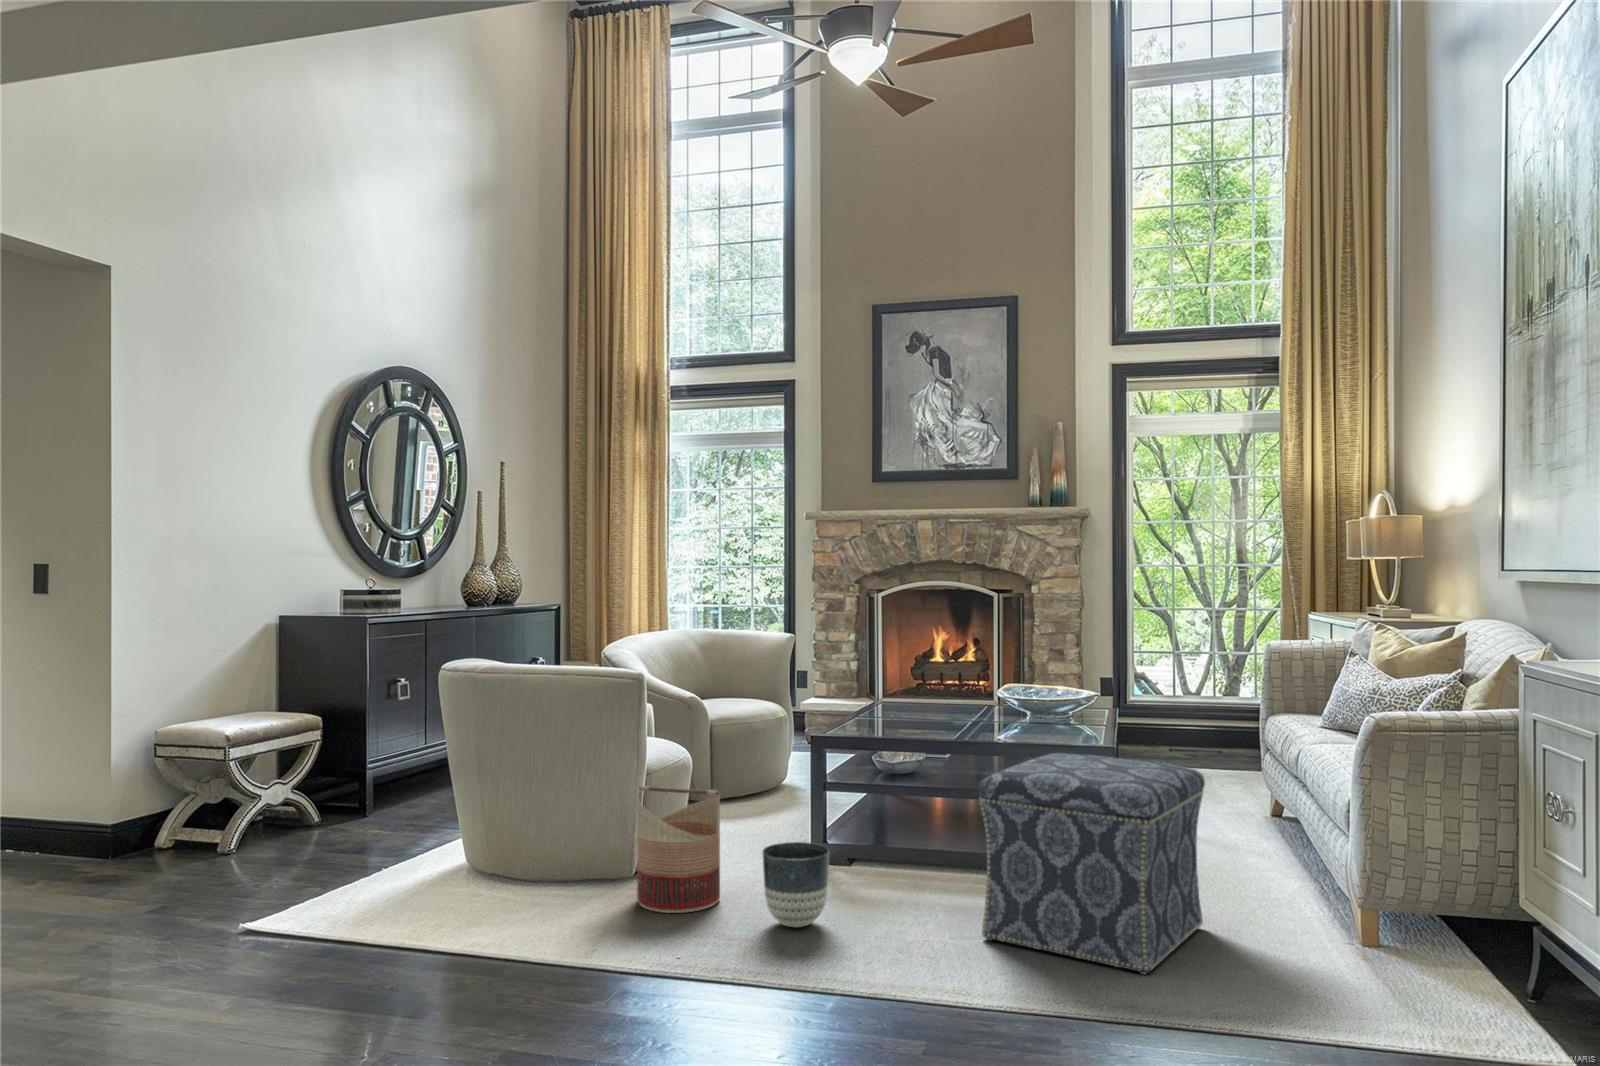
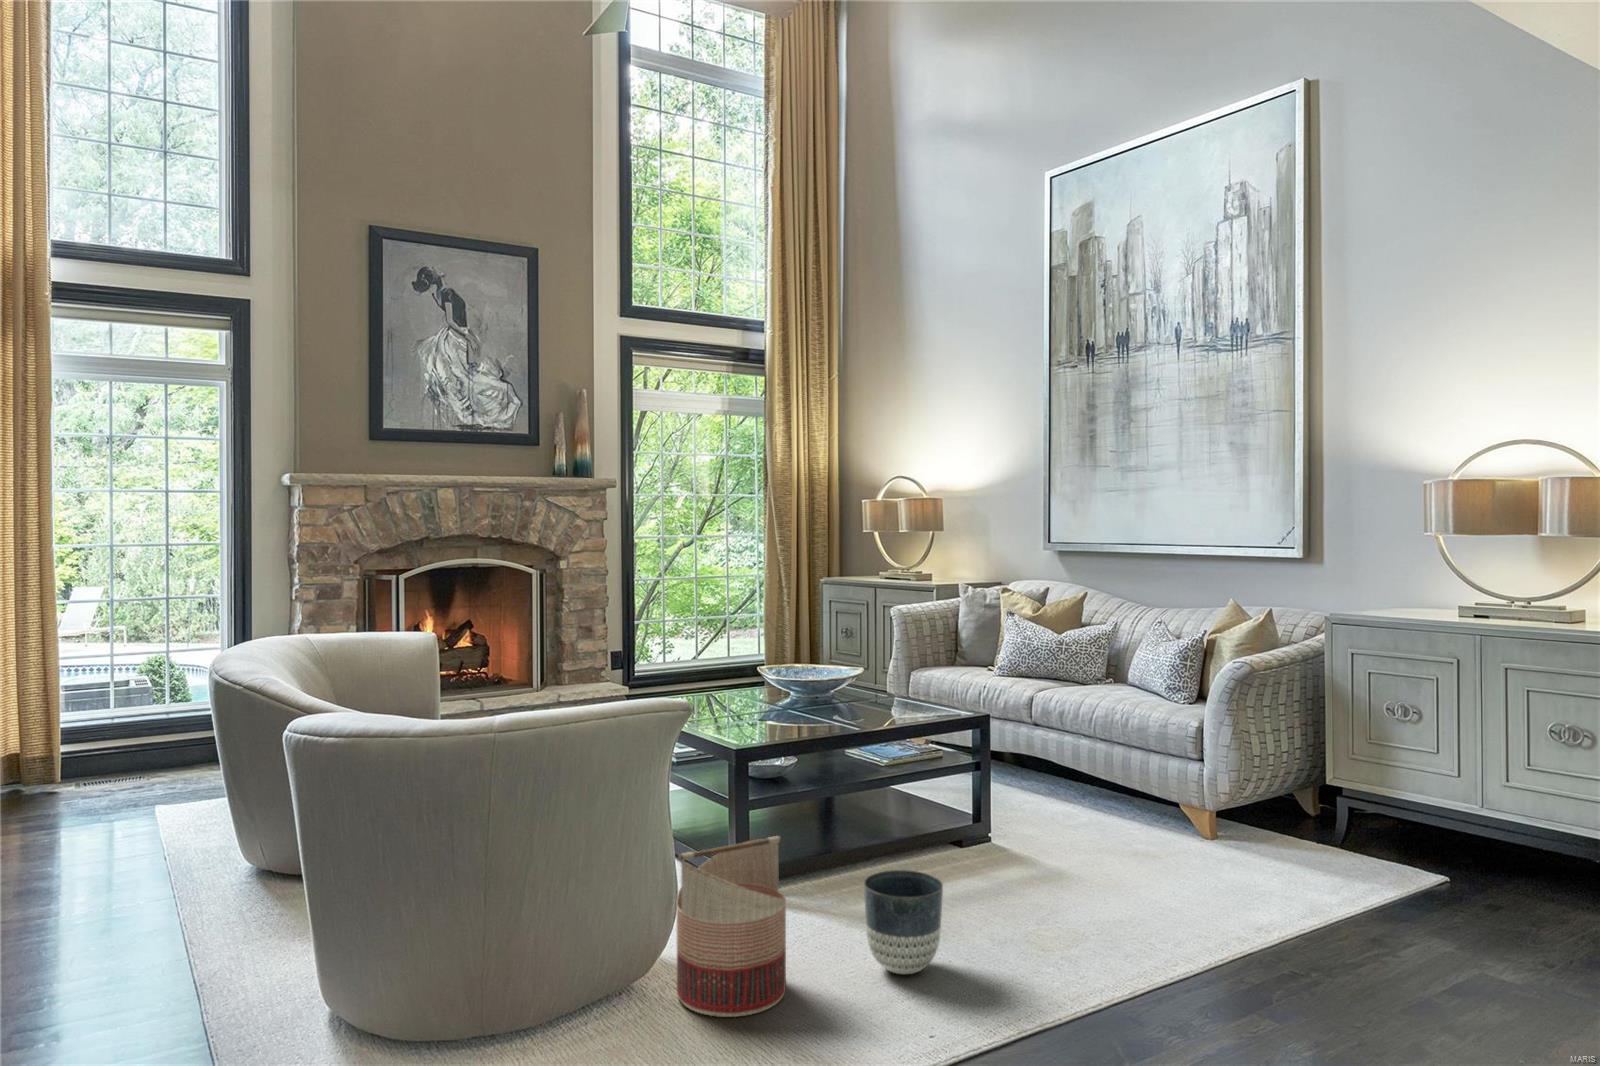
ottoman: present [979,753,1205,975] -> none [985,720,1209,921]

